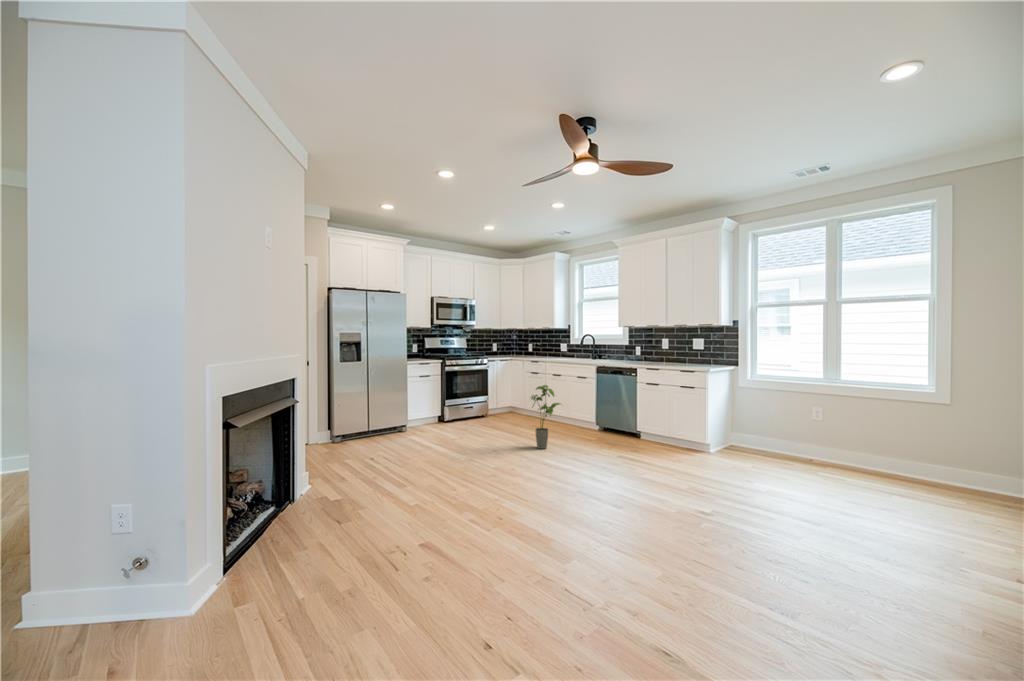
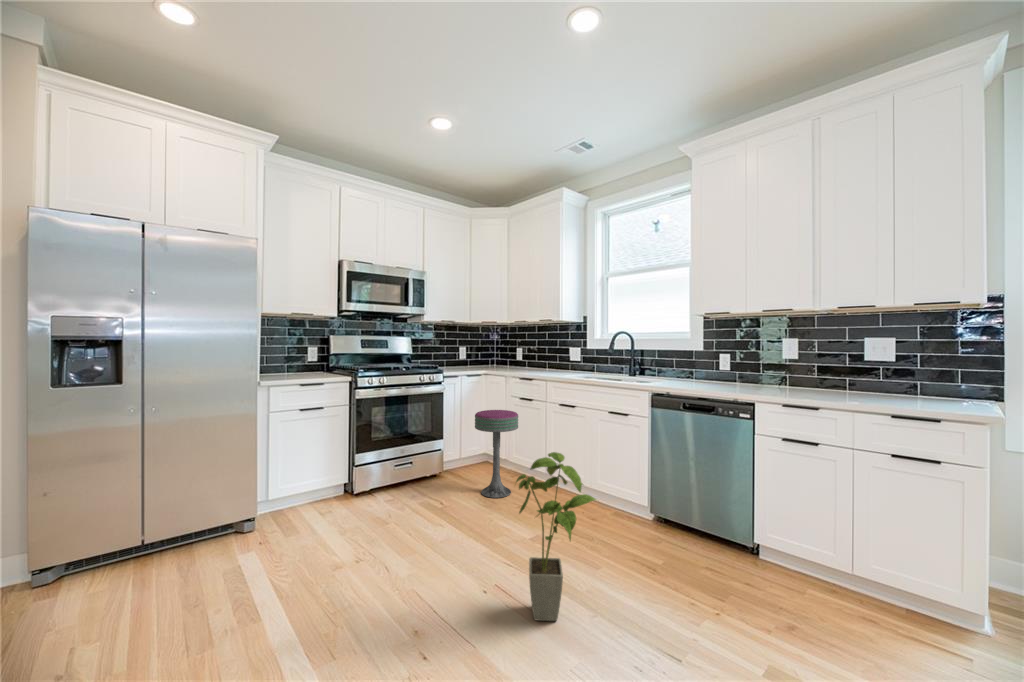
bar stool: none [507,378,530,423] -> present [475,410,518,498]

